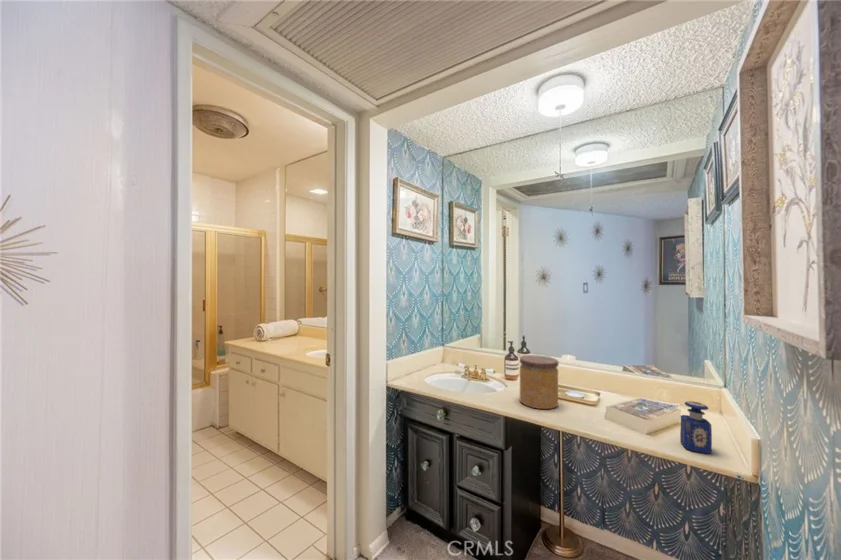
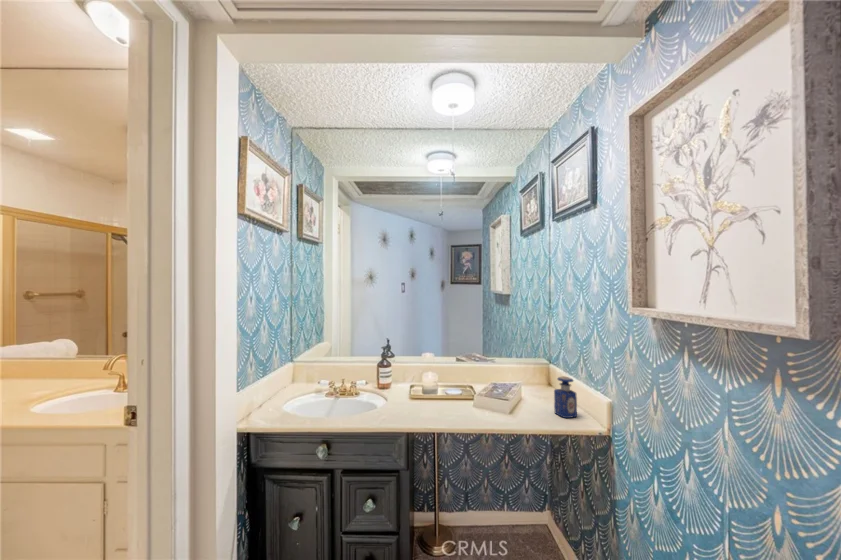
jar: present [520,355,559,409] -> none [411,357,450,413]

